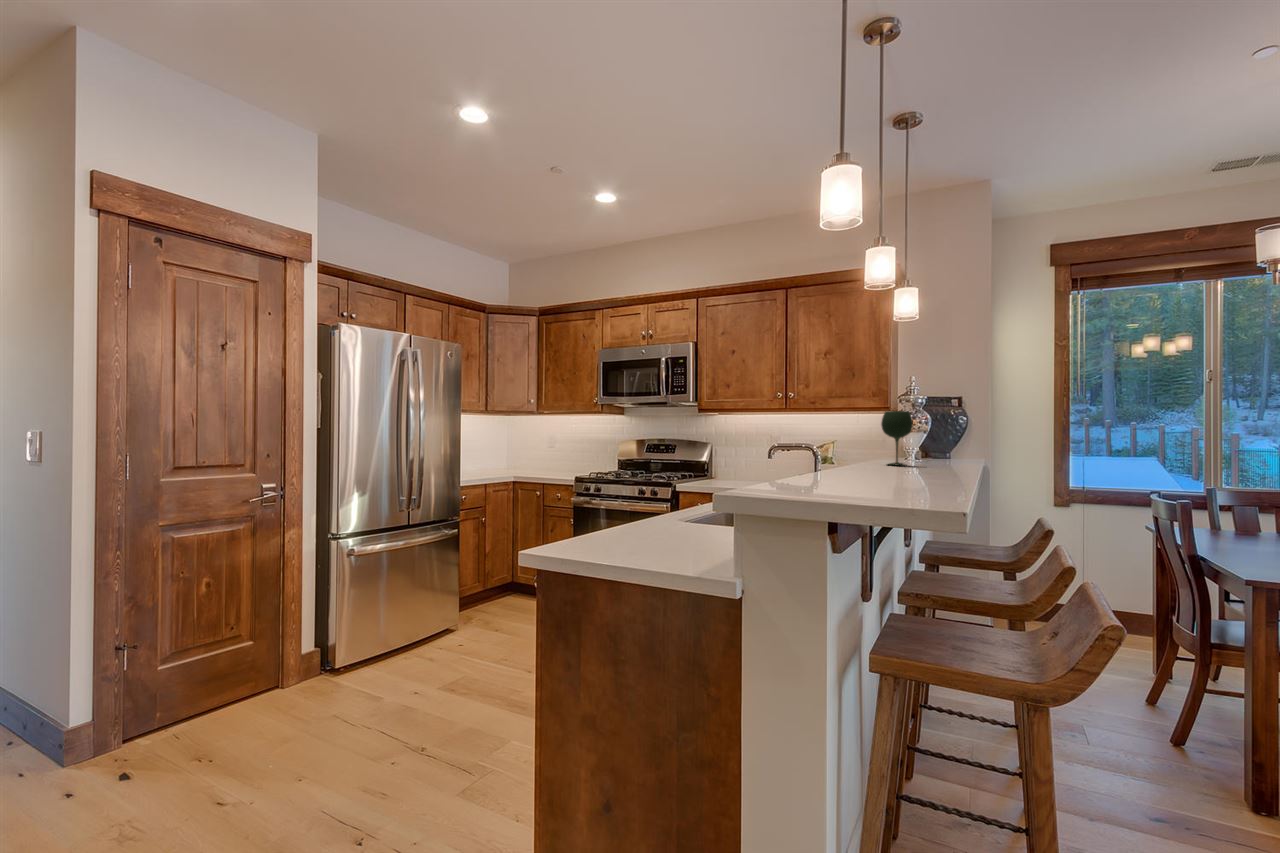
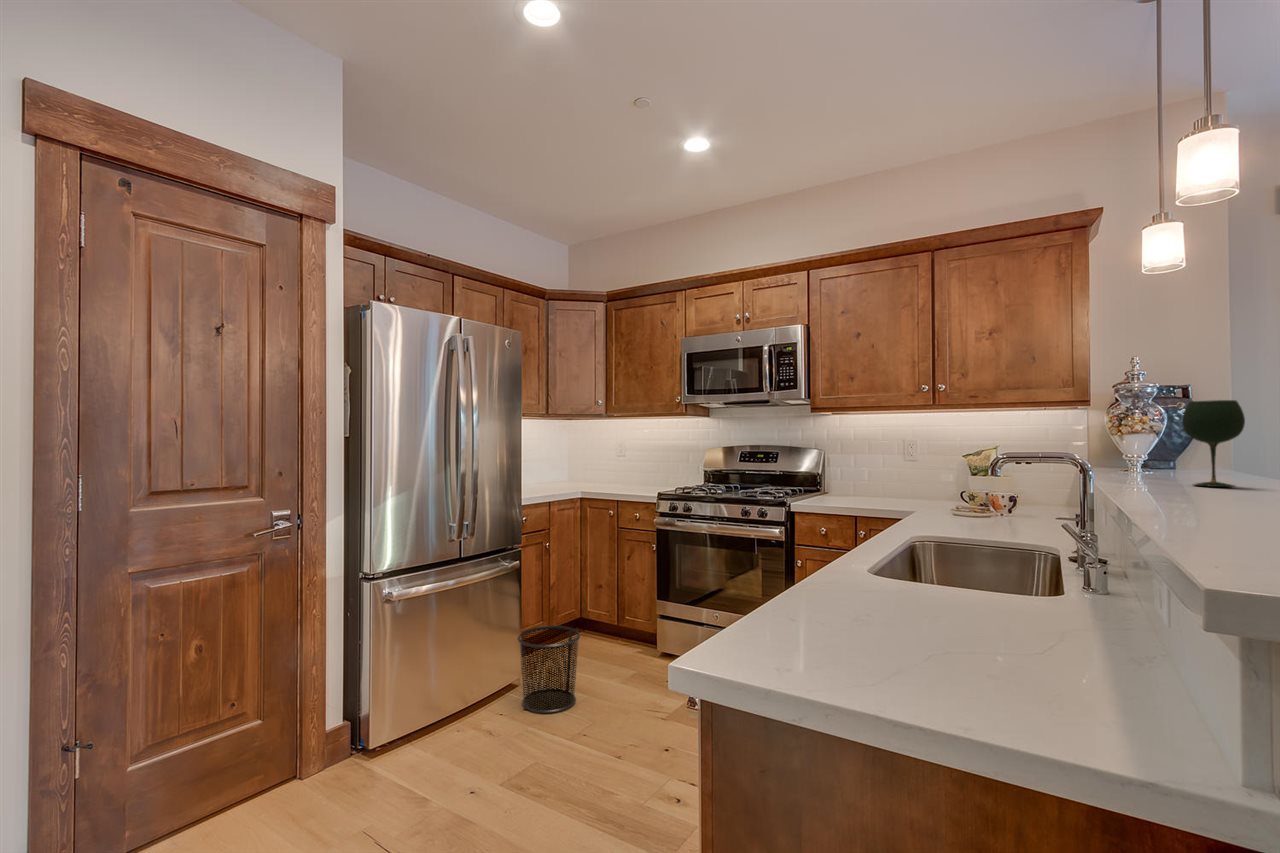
waste bin: none [454,582,505,648] -> present [517,626,580,713]

